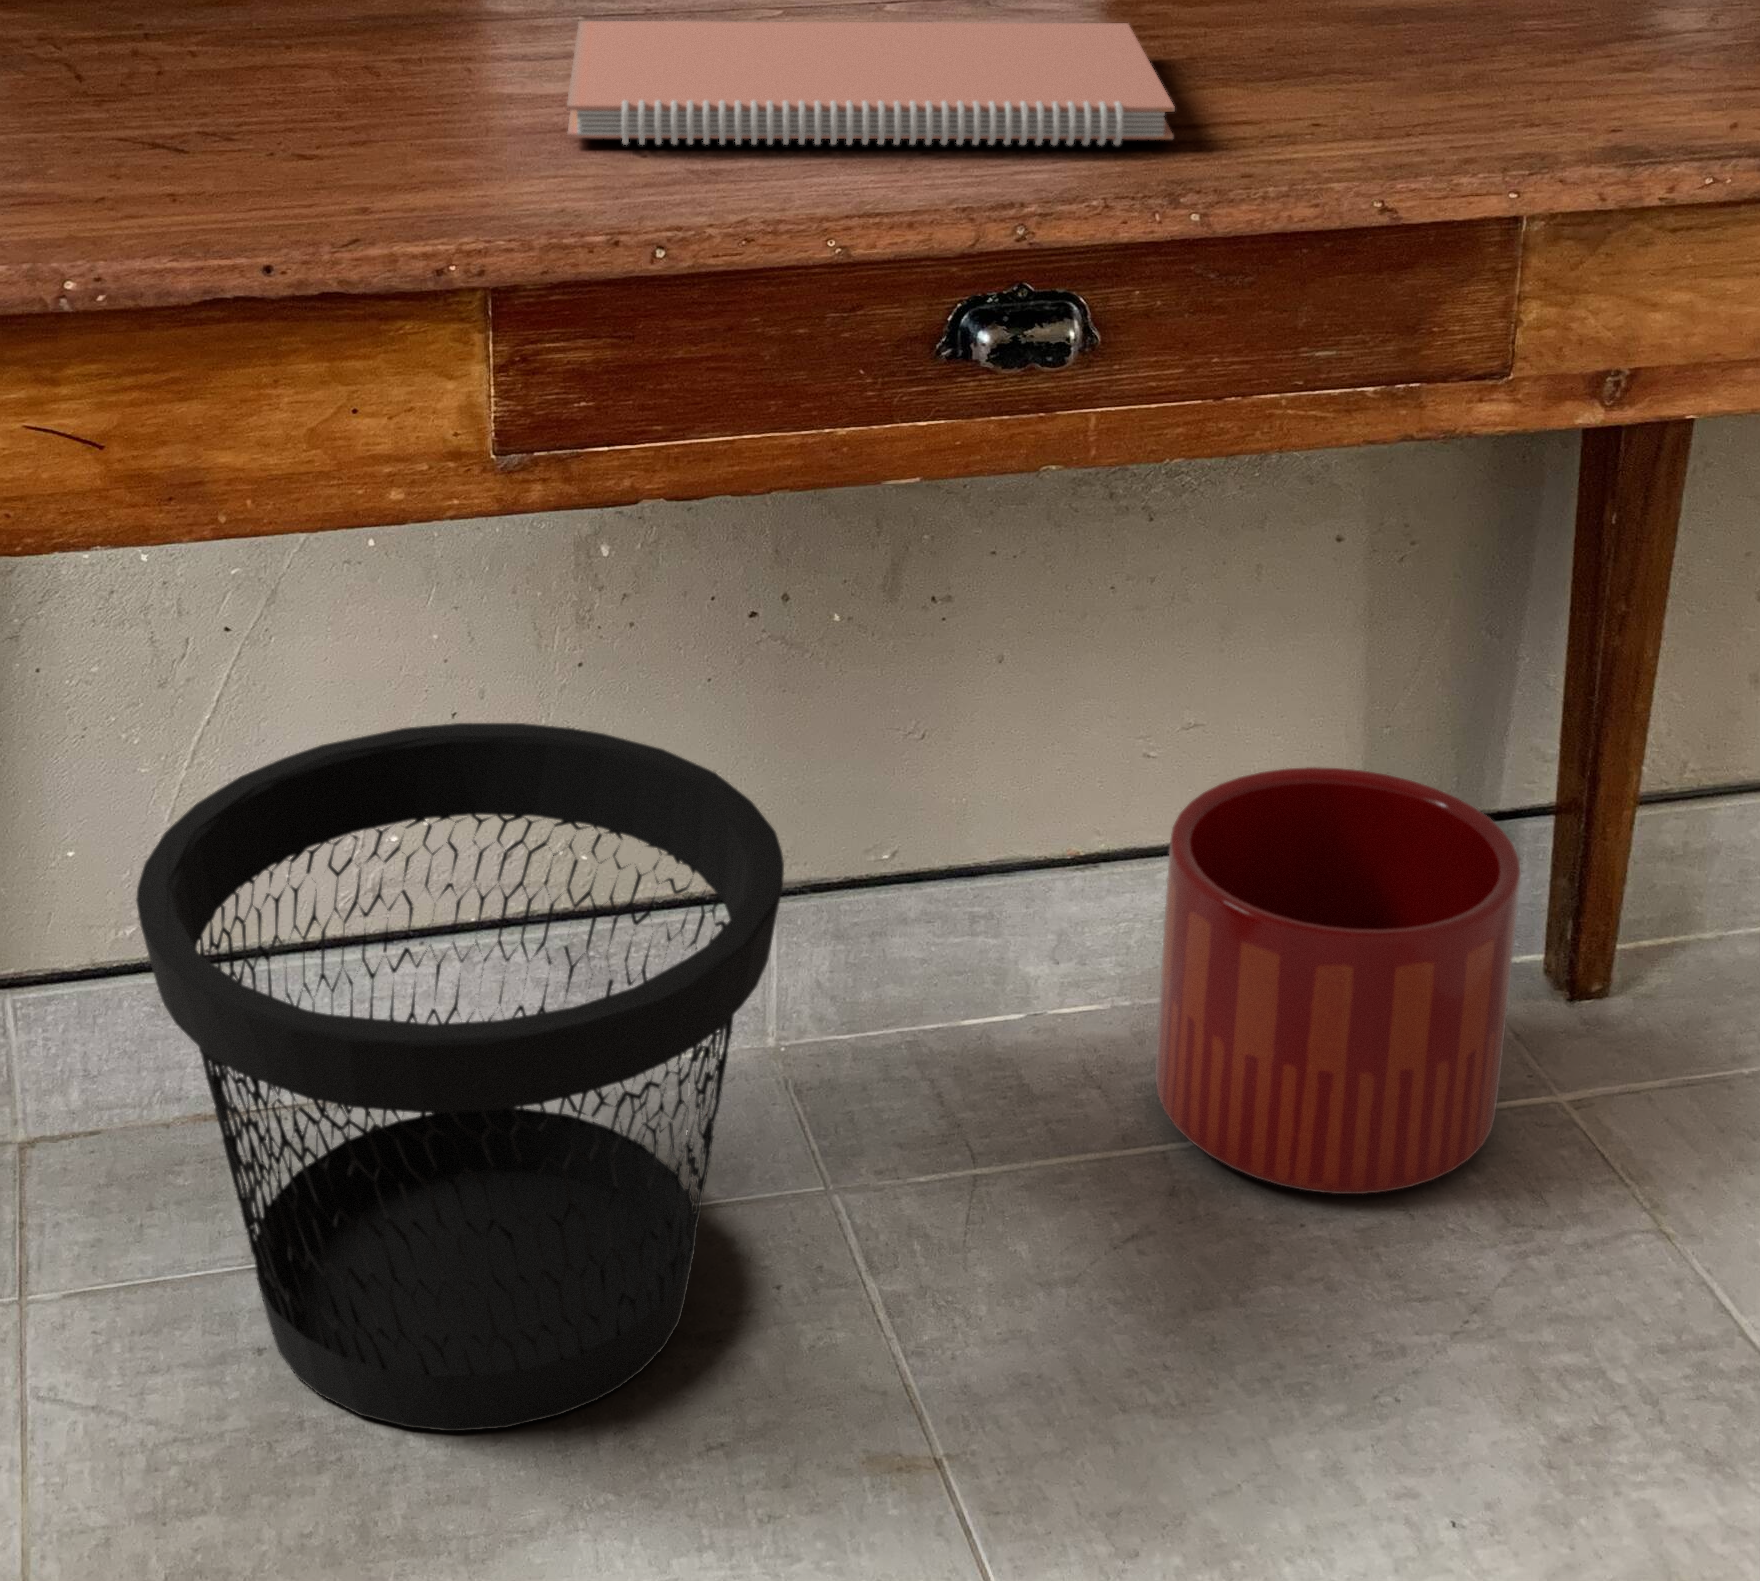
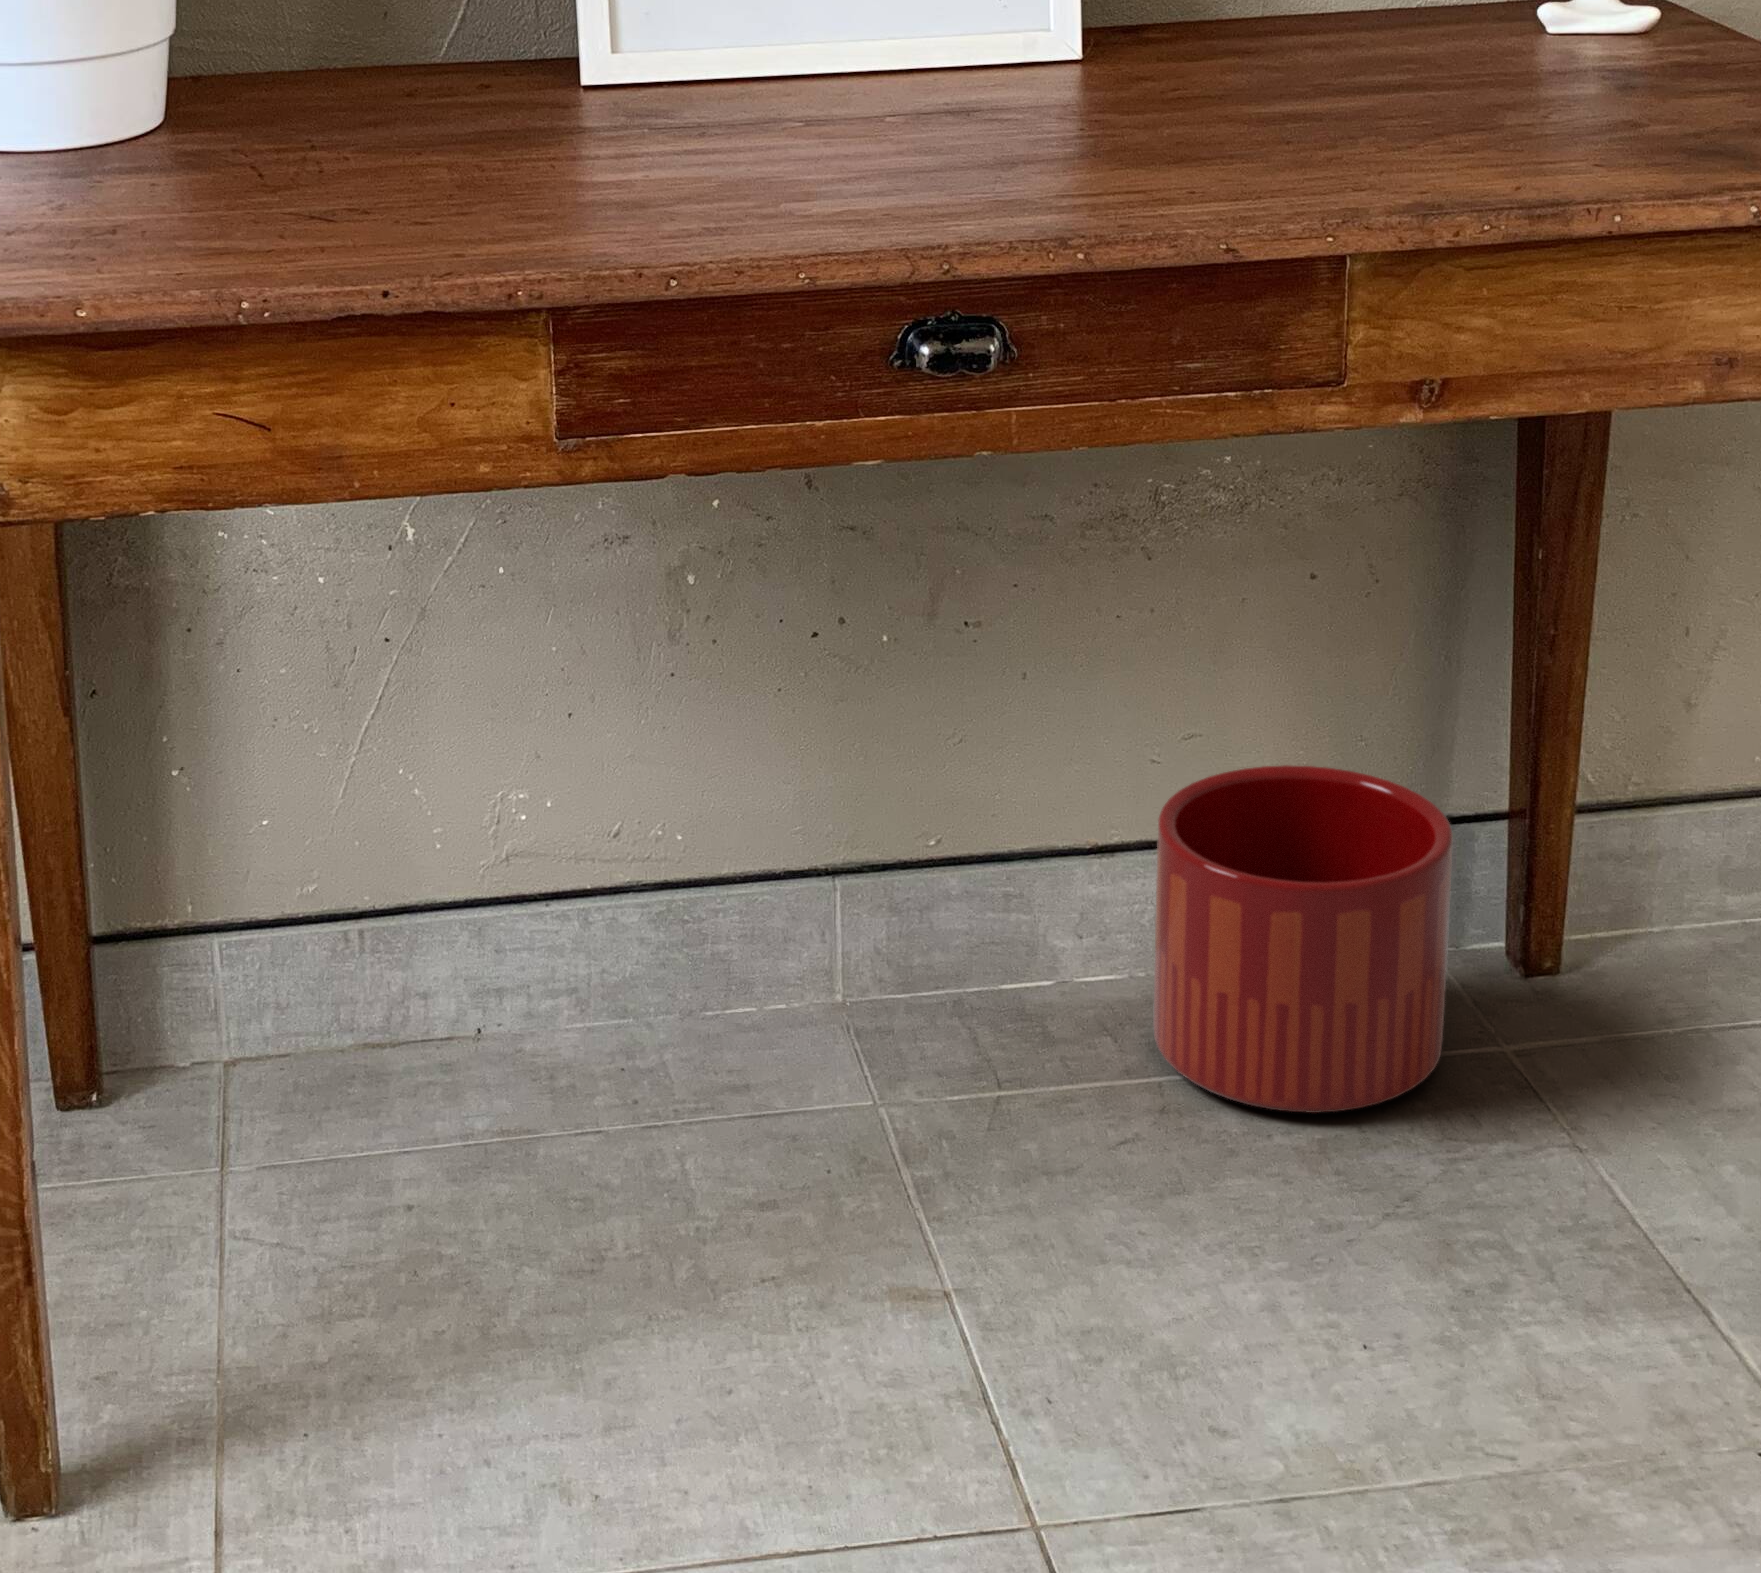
notebook: present [567,21,1175,145] -> none [613,119,1073,209]
wastebasket: present [136,723,784,1431] -> none [306,713,820,1265]

